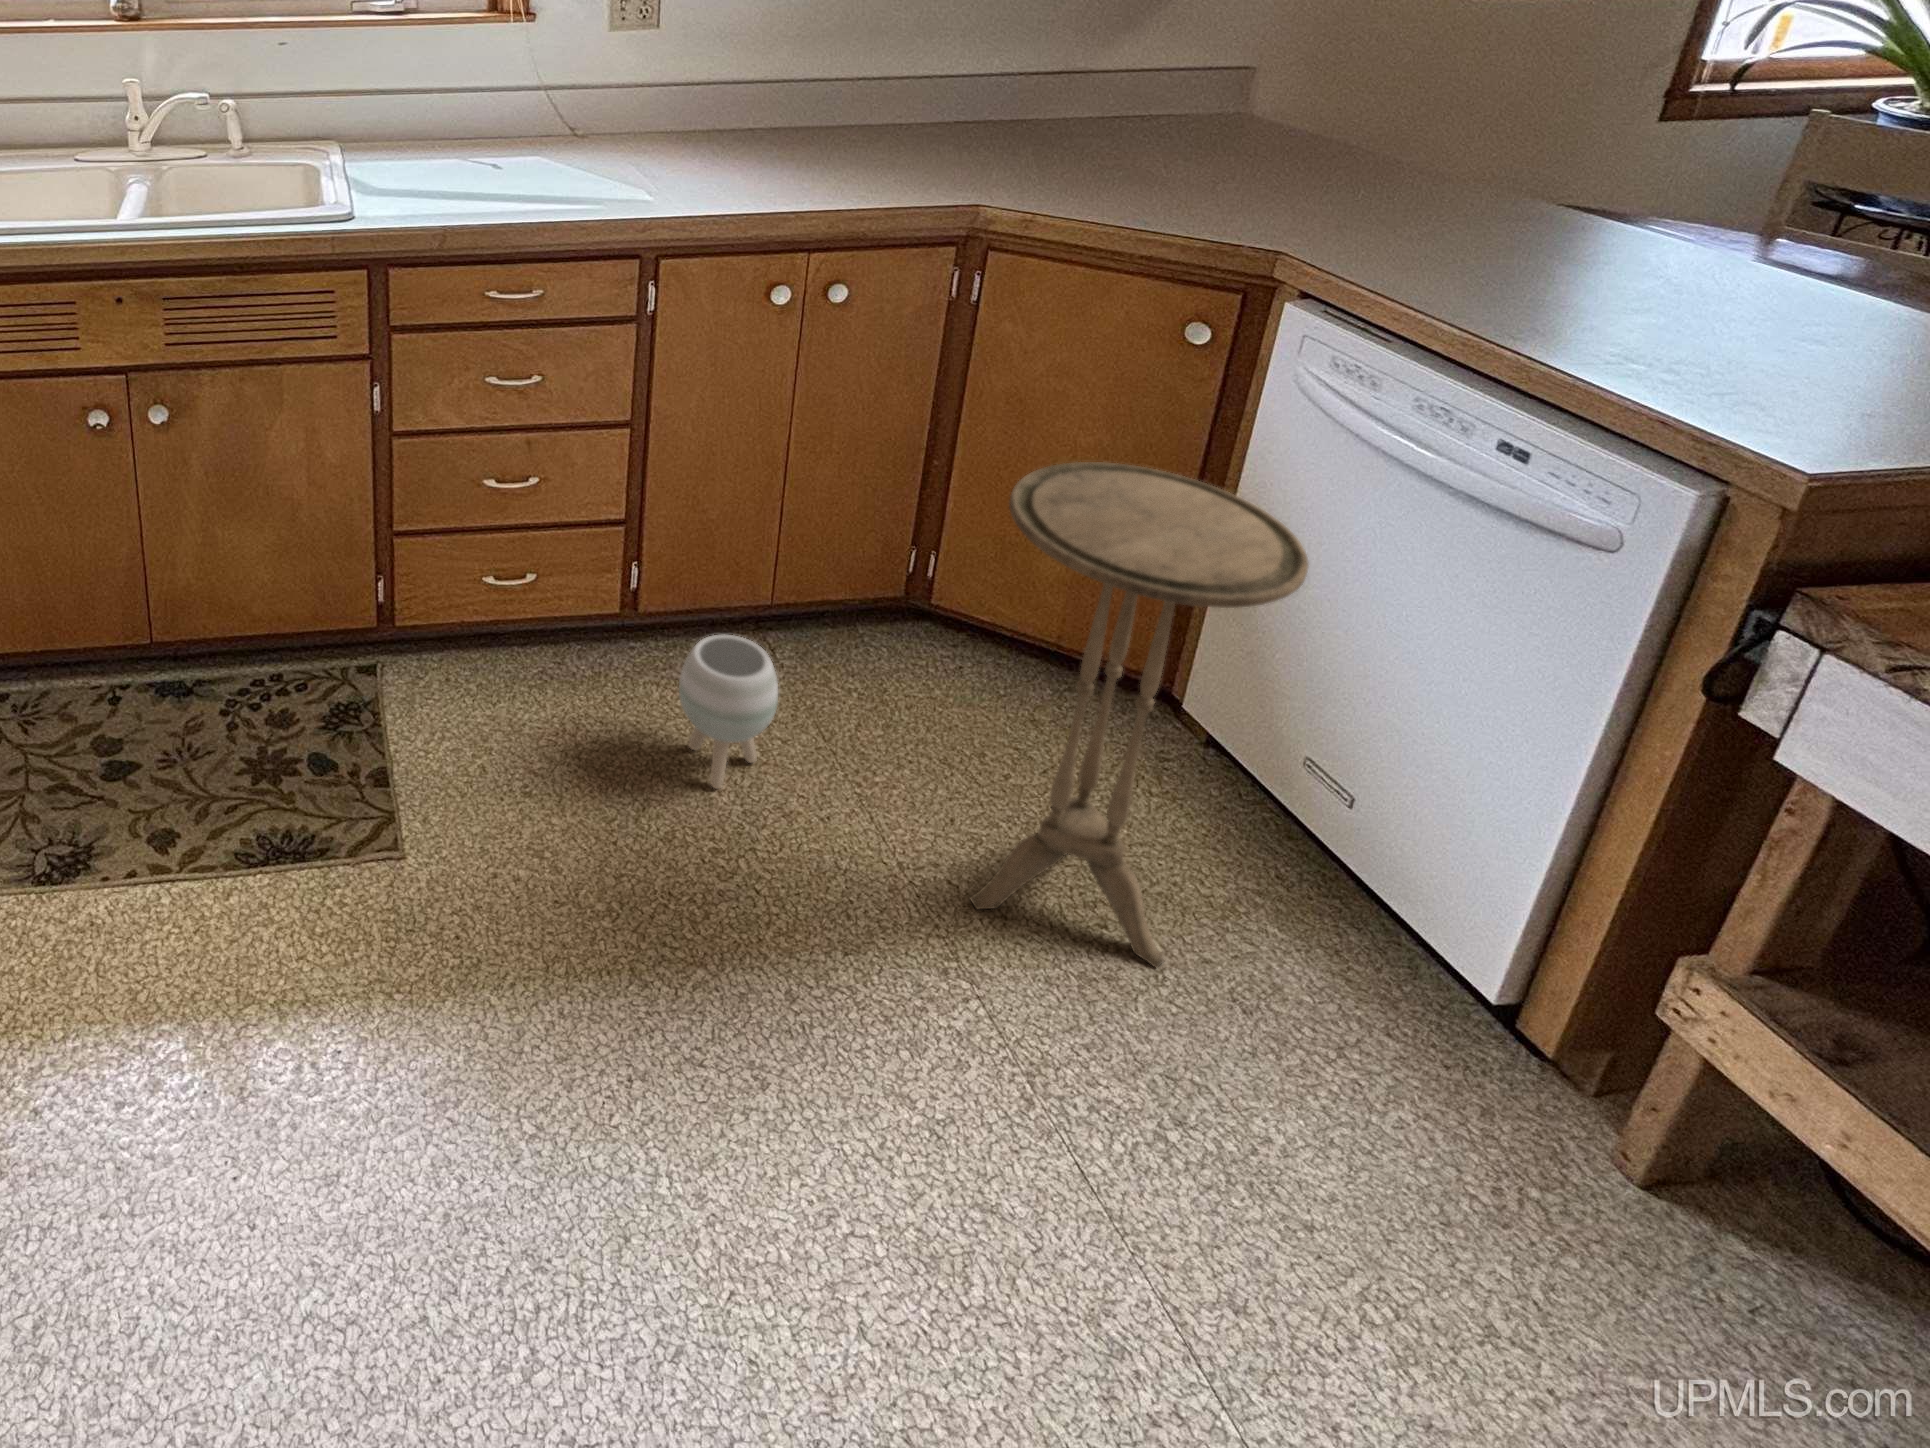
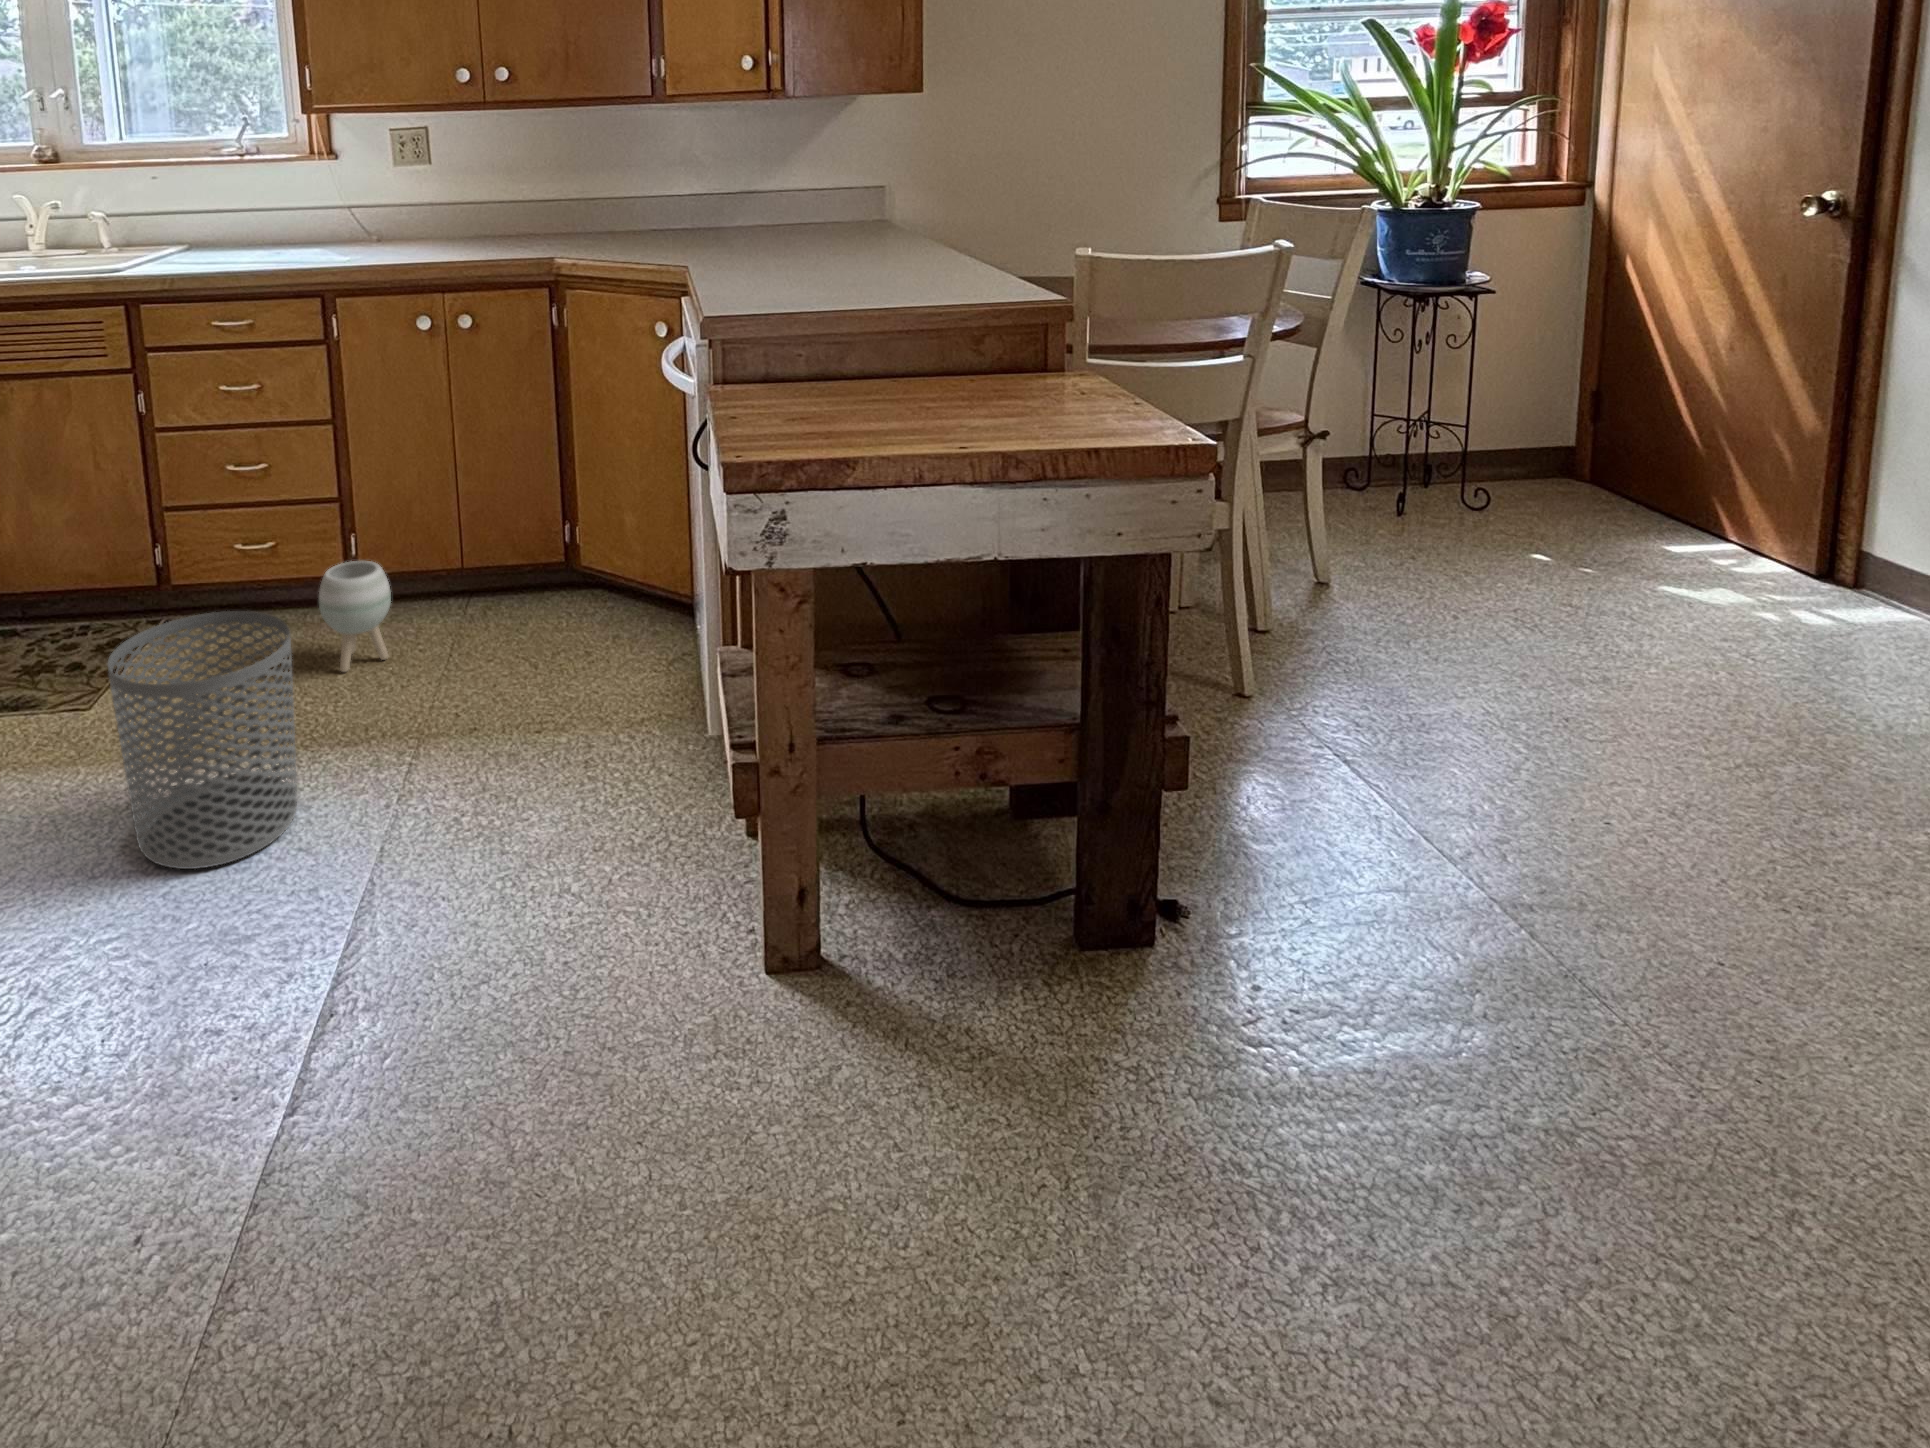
side table: present [970,462,1309,968] -> none [423,398,596,750]
waste bin: none [702,834,991,1256] -> present [108,611,297,869]

